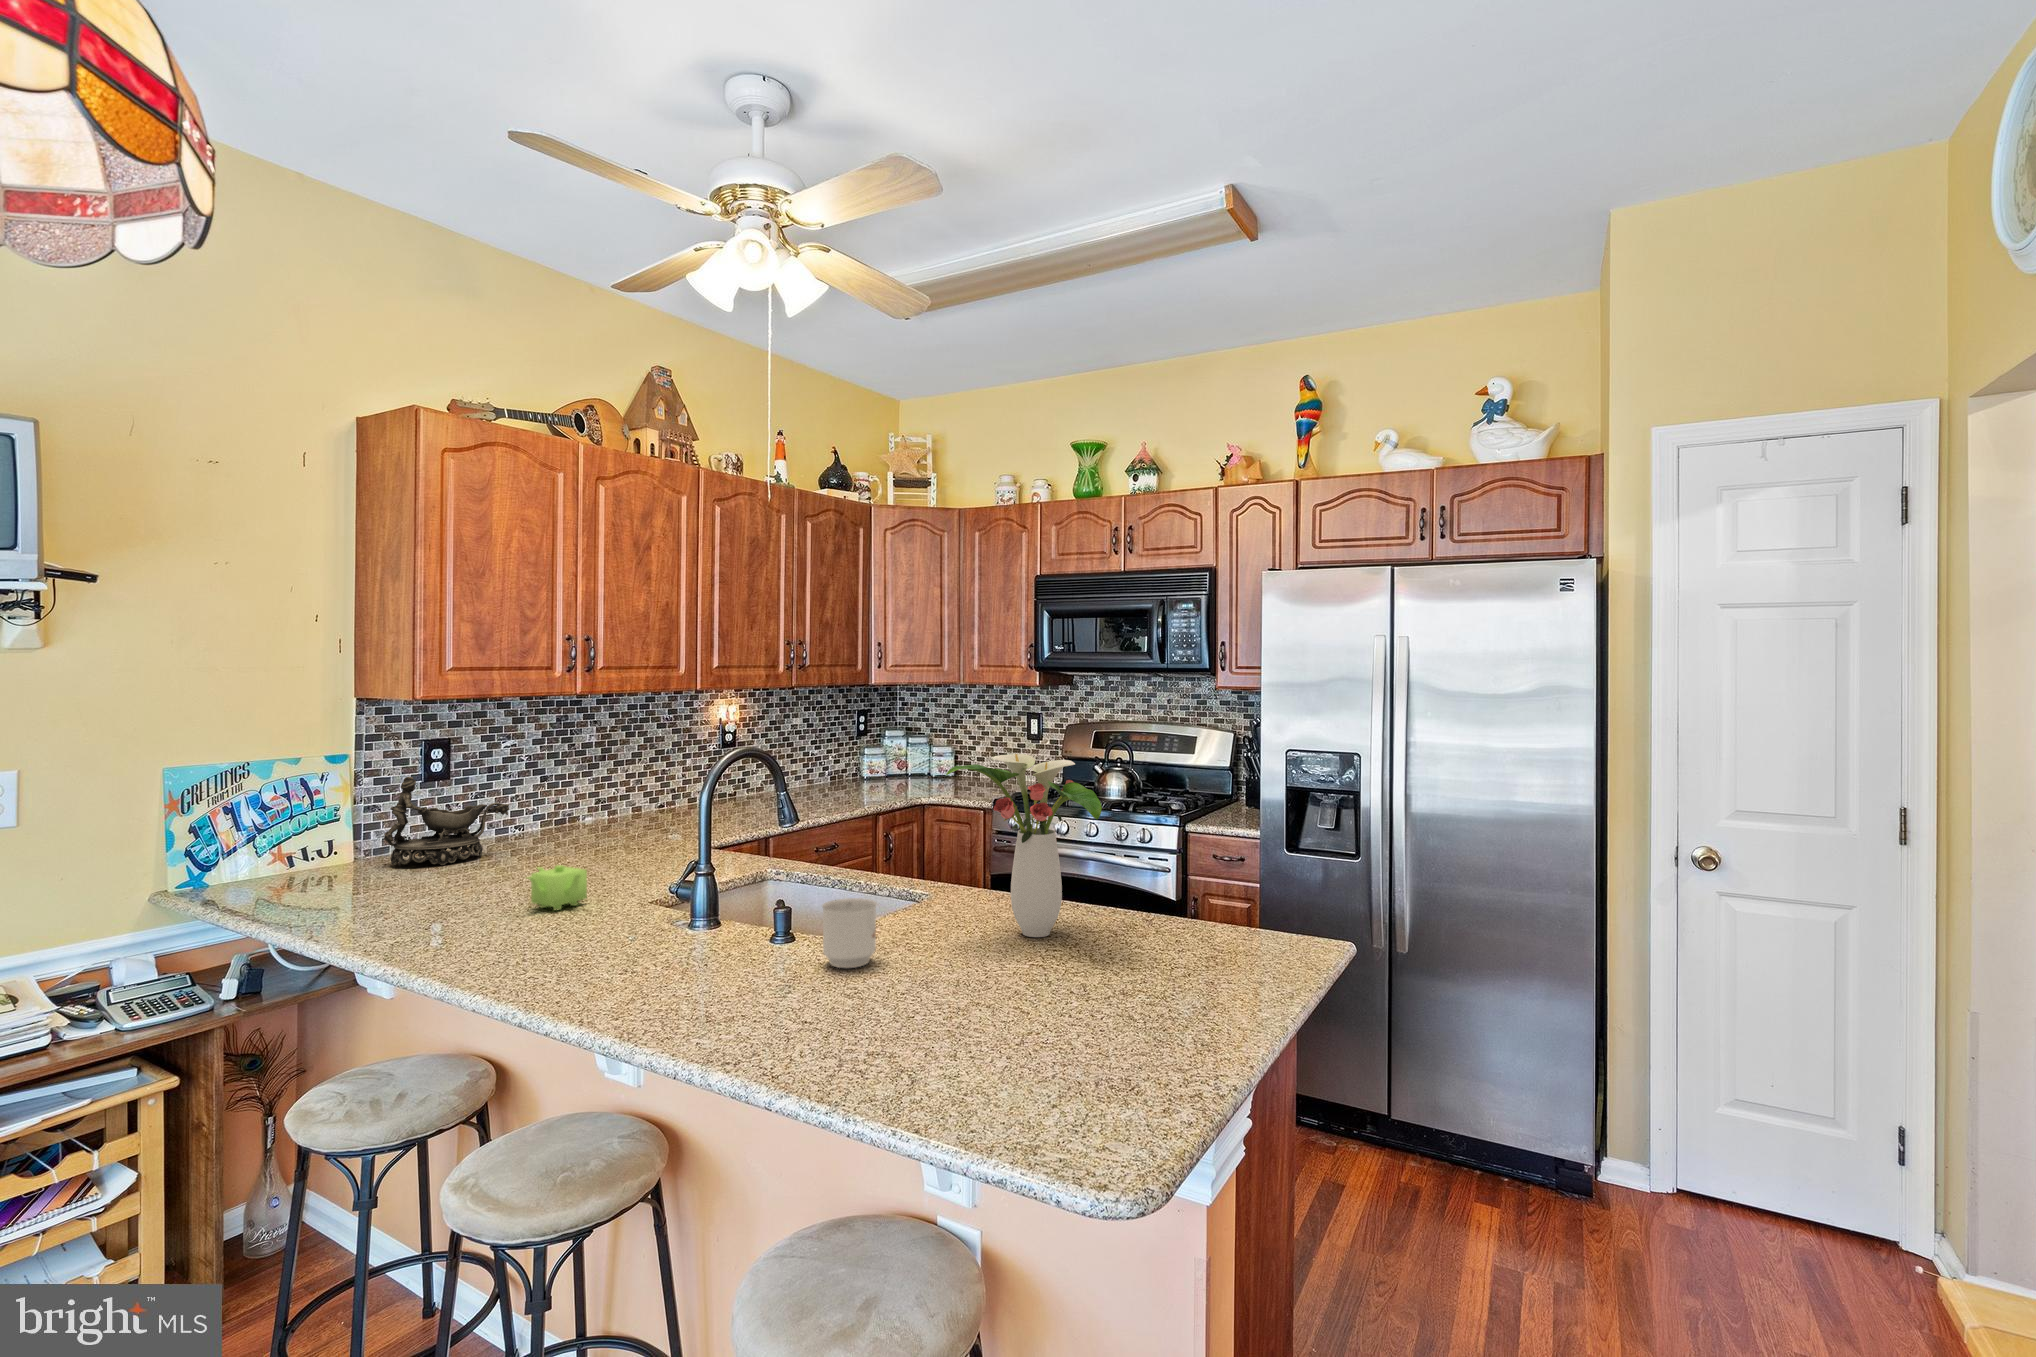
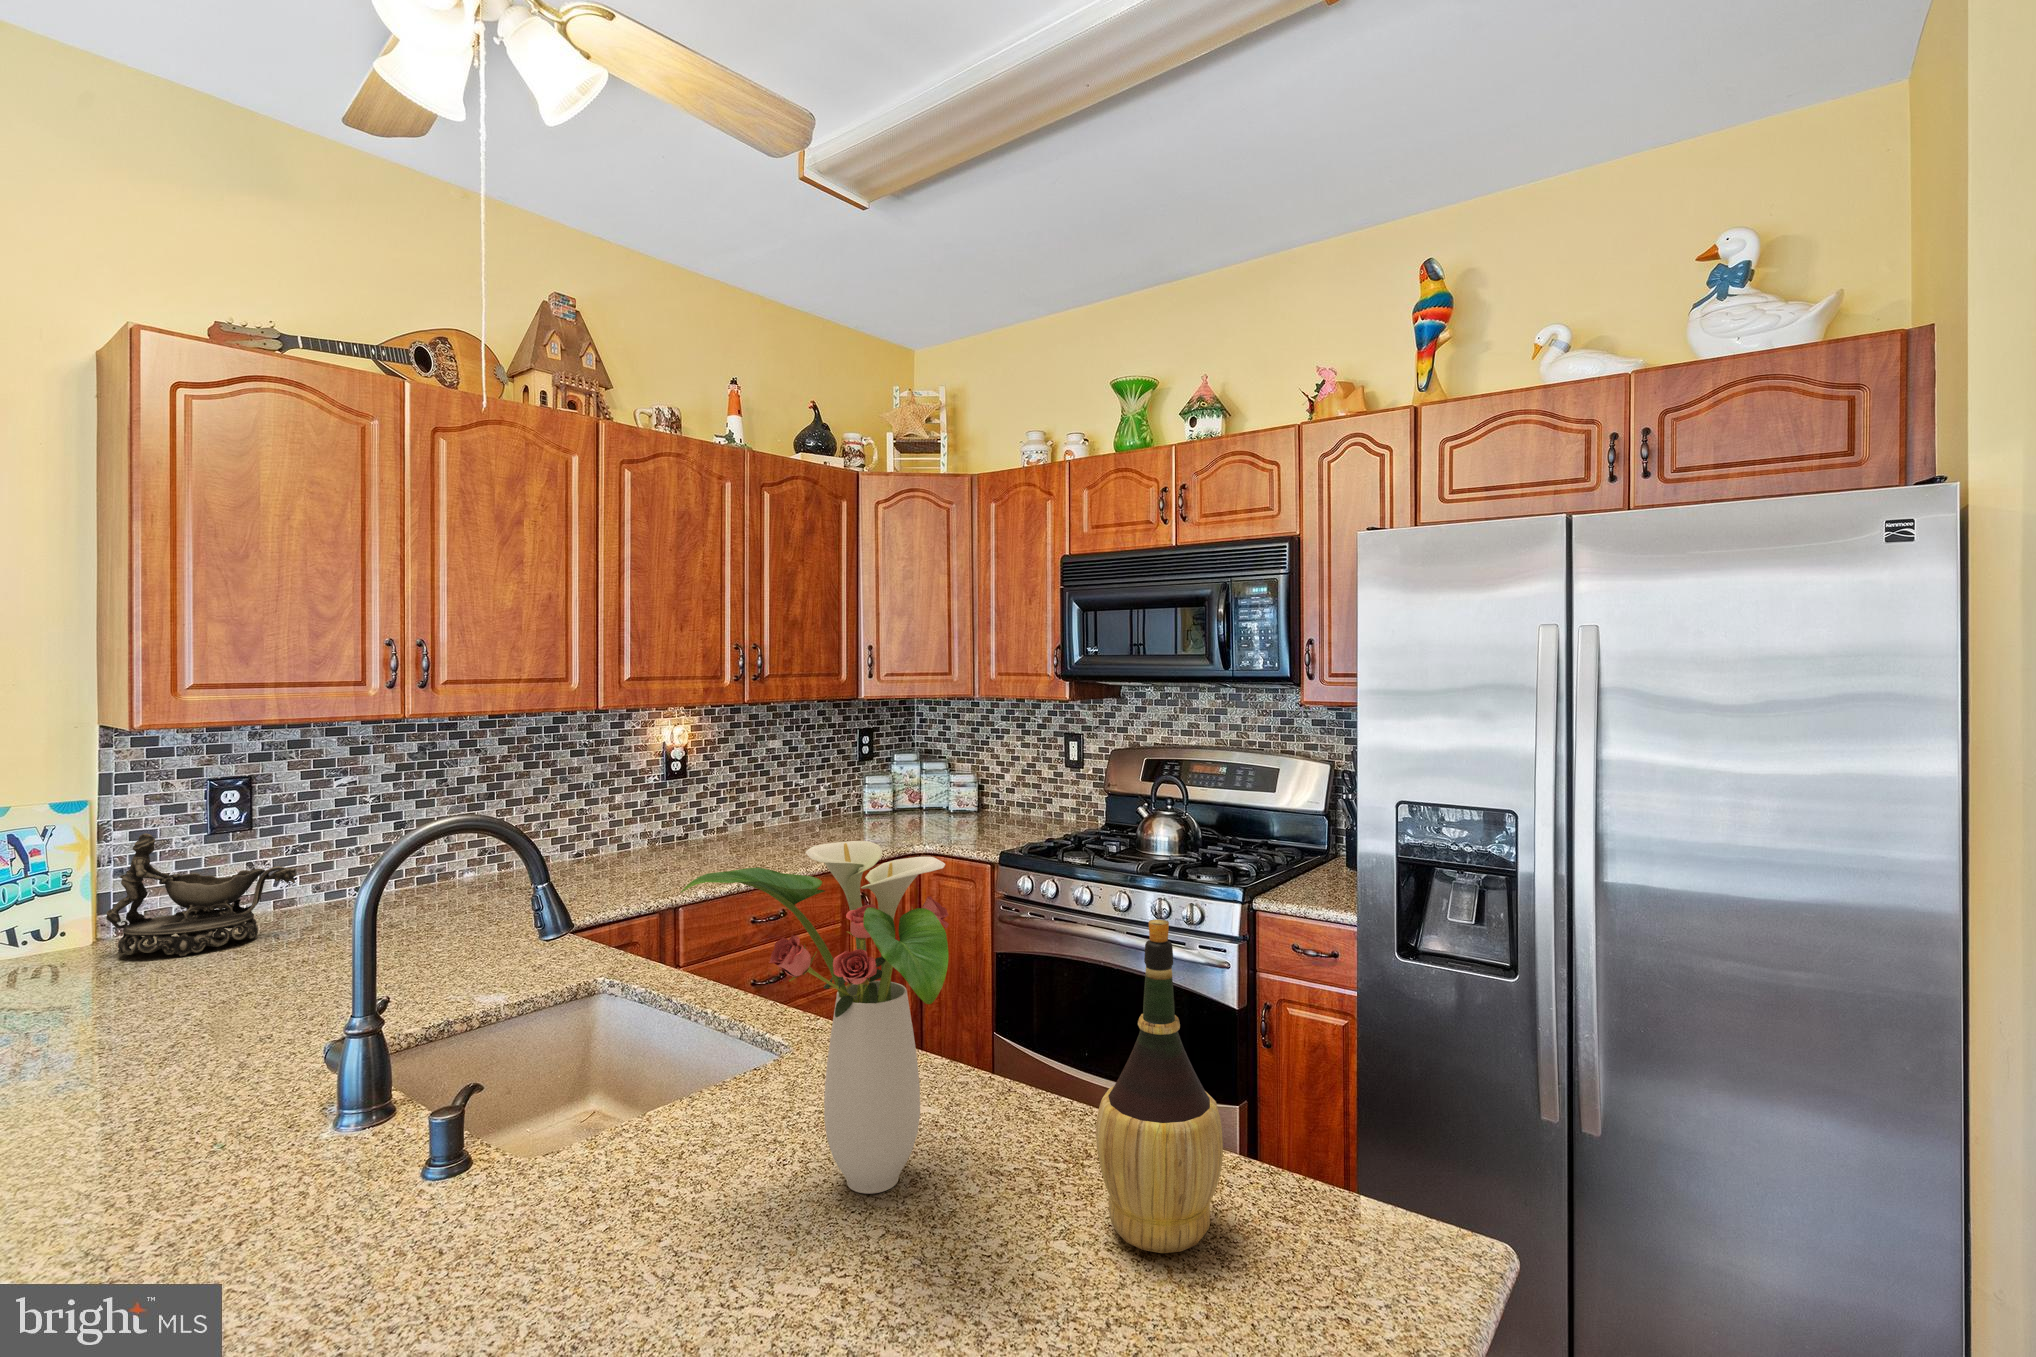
wine bottle: none [1163,784,1228,946] -> present [1096,919,1223,1253]
teapot: present [528,865,587,910] -> none [130,989,258,1066]
mug: present [822,898,877,968] -> none [402,1126,523,1283]

